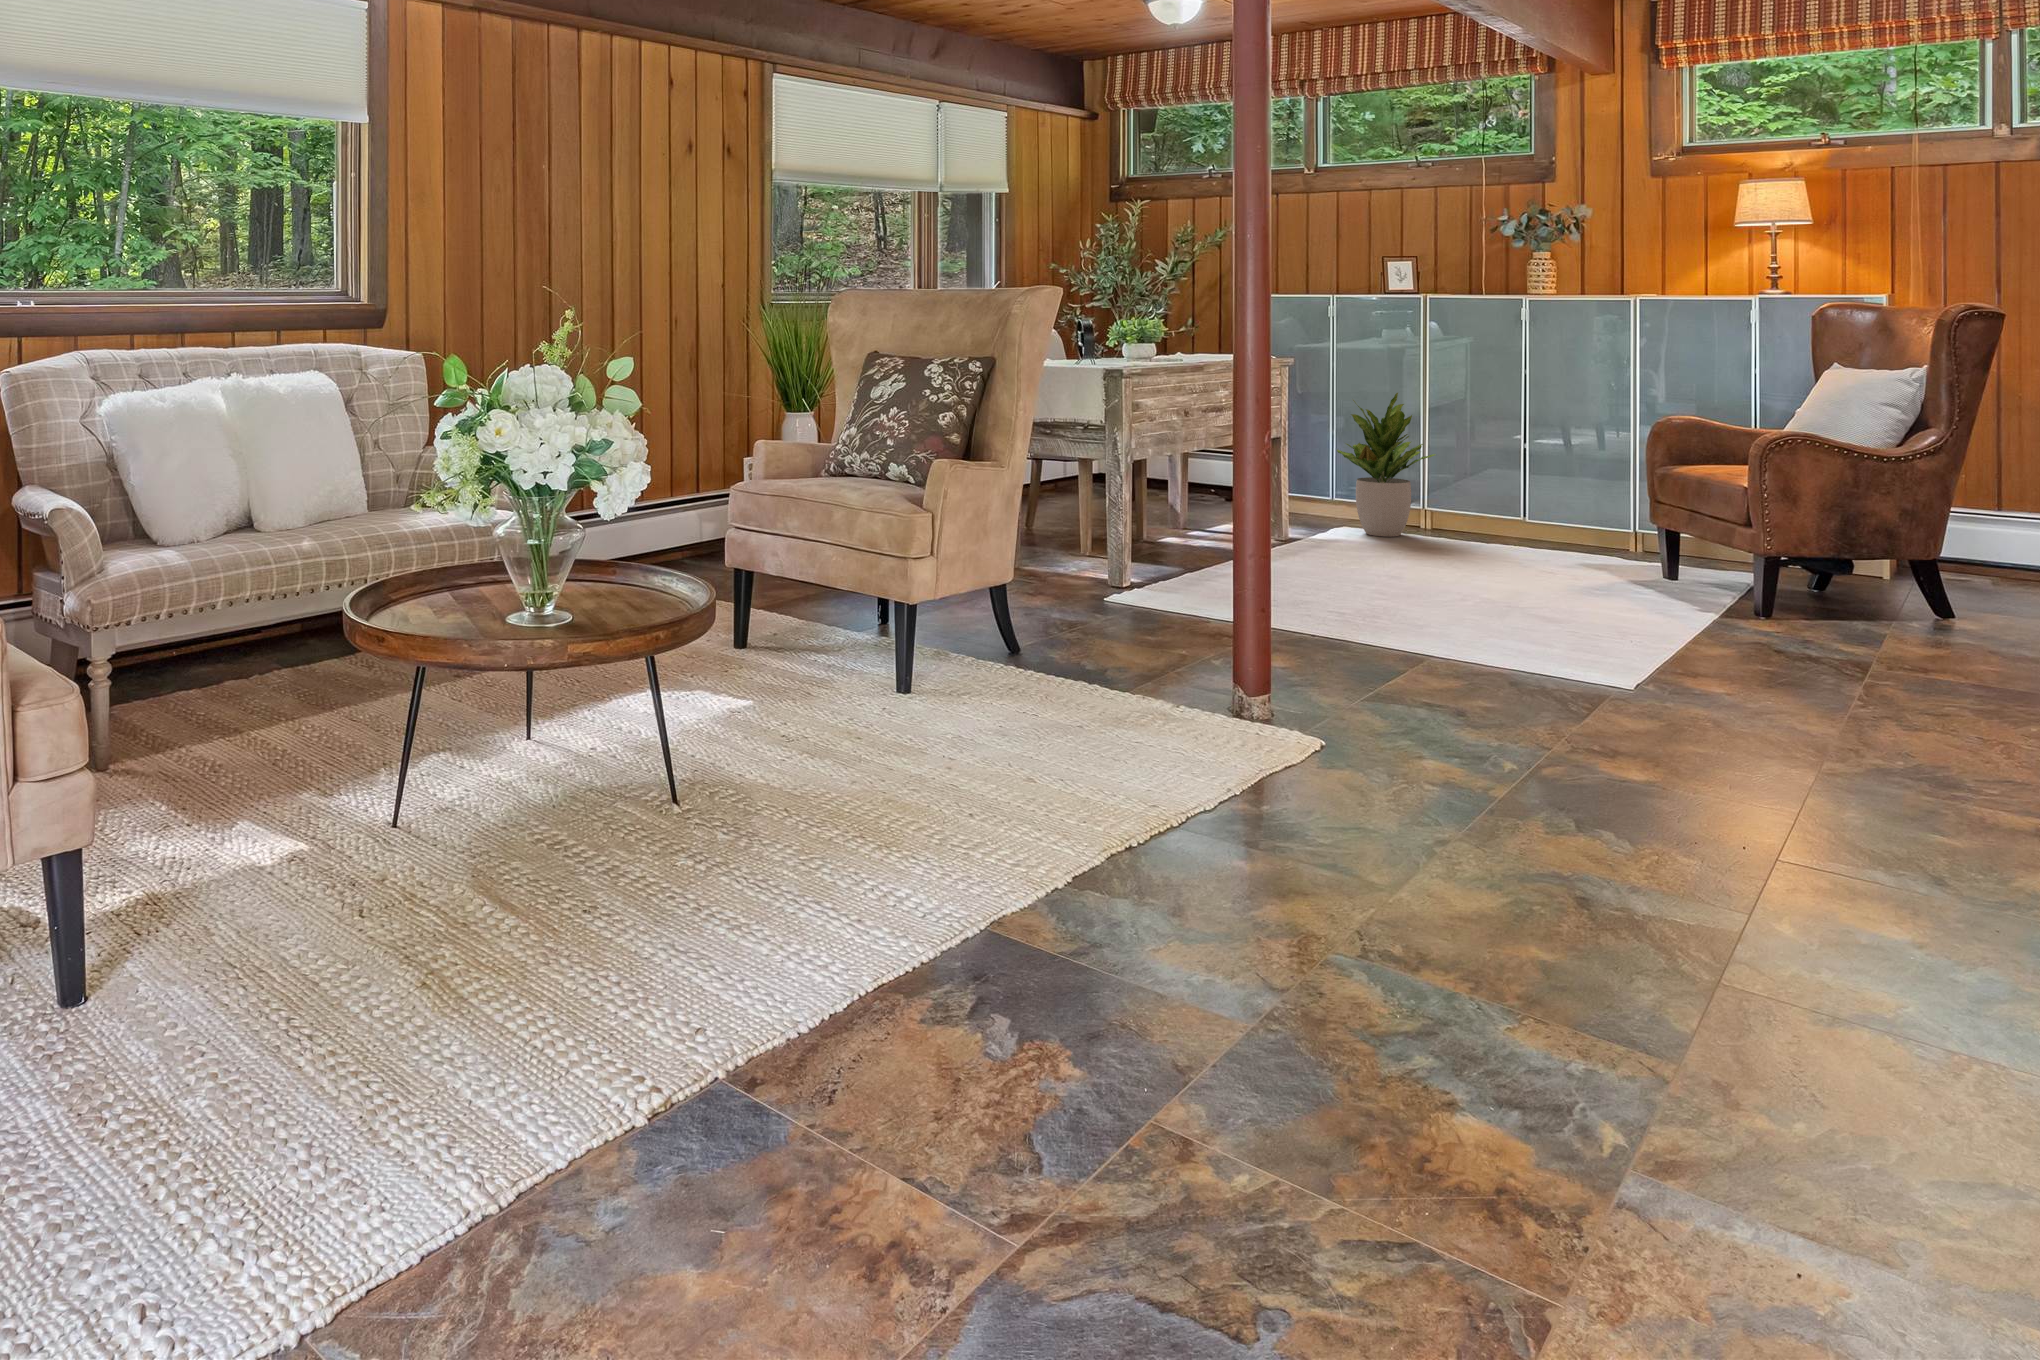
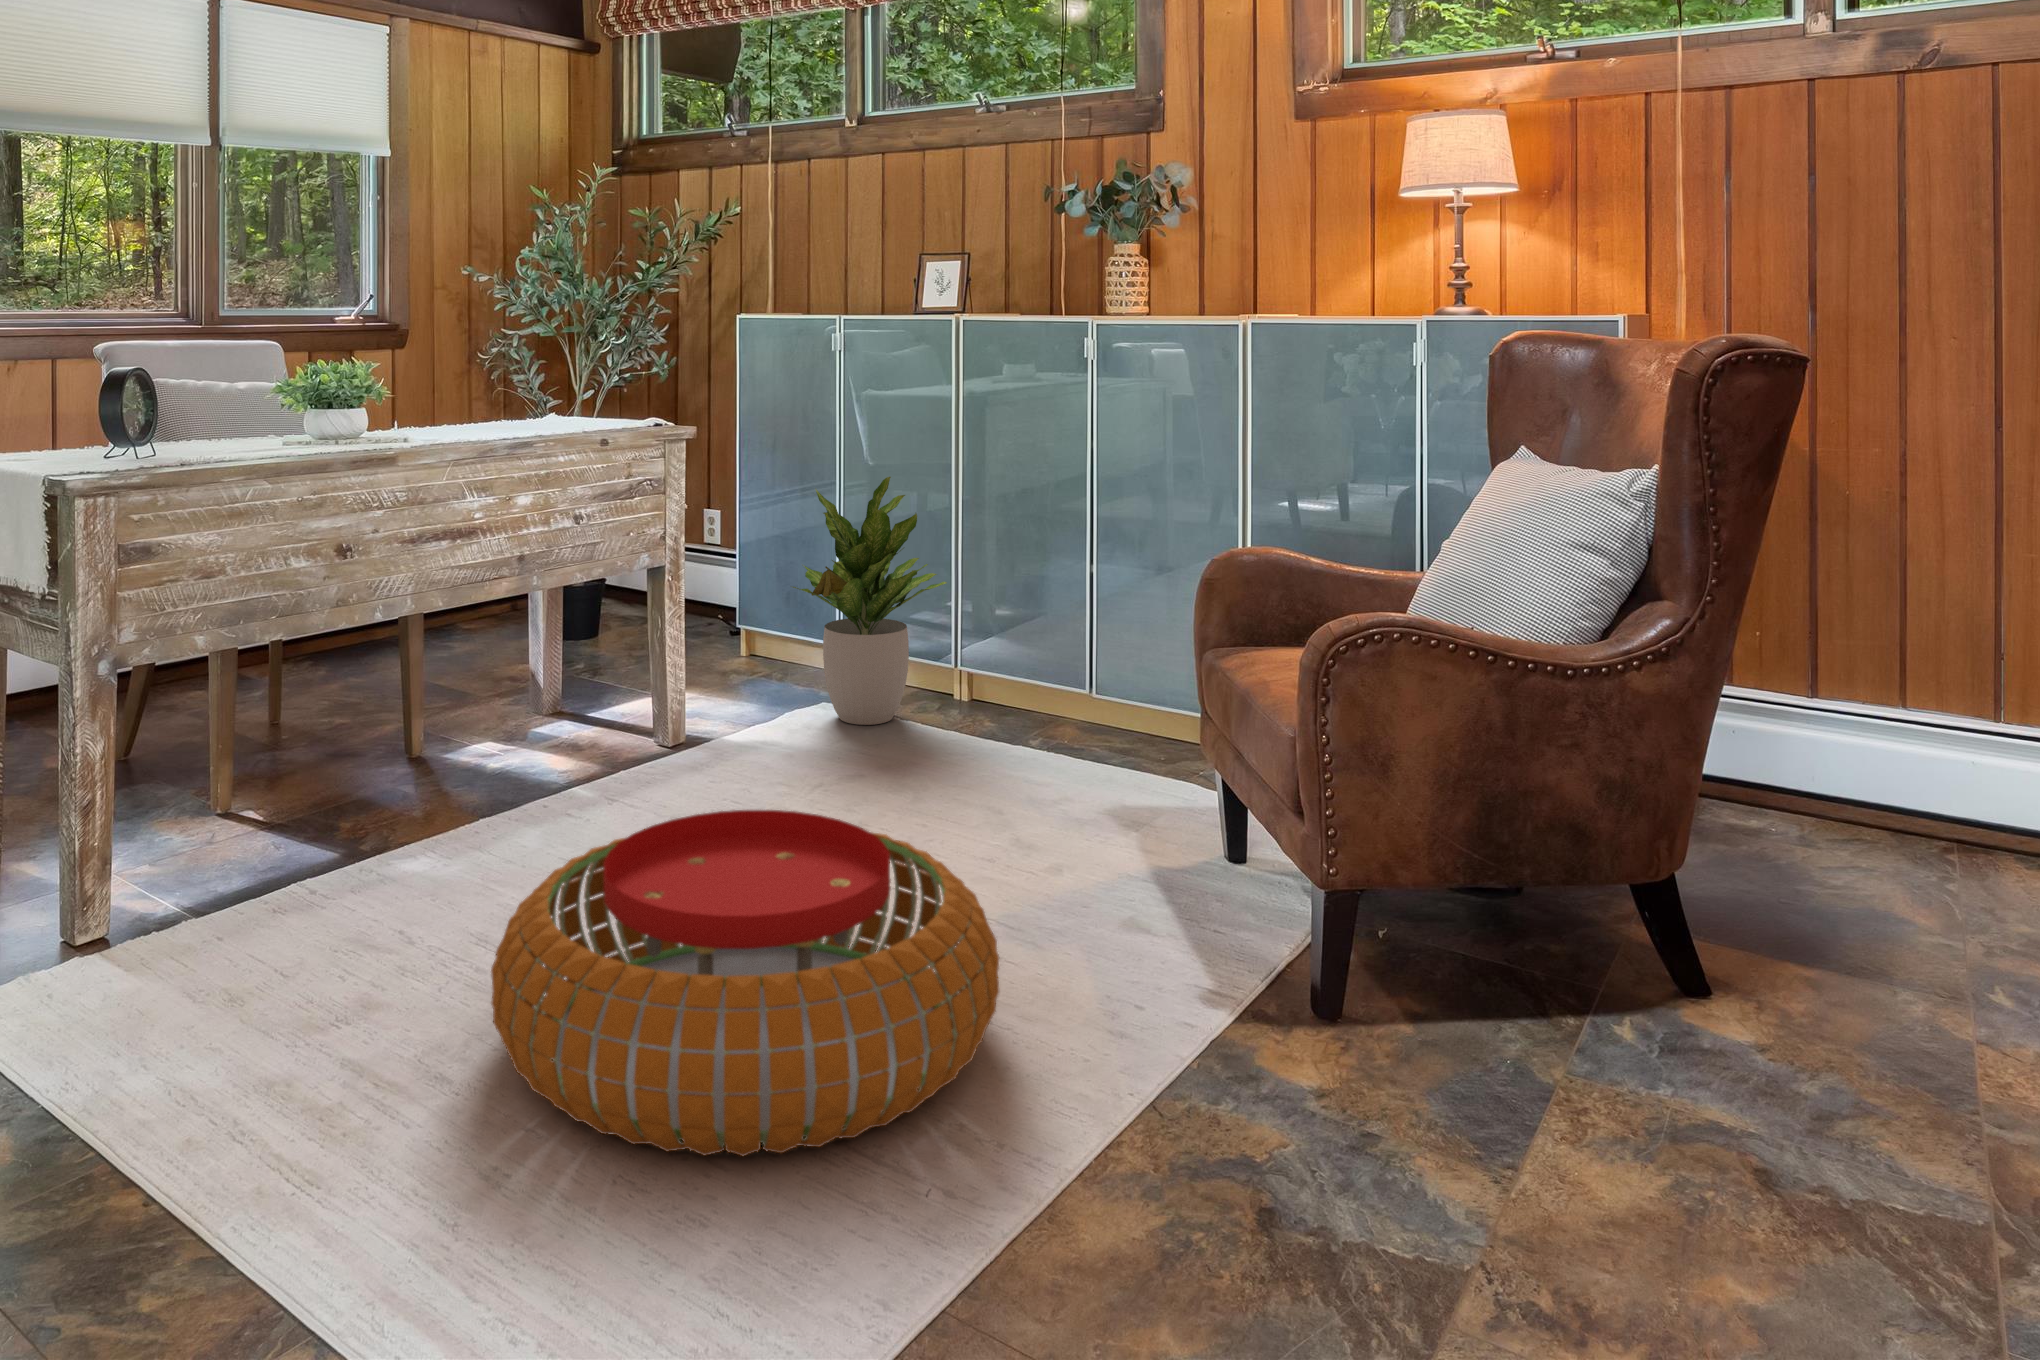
pouf: none [1372,527,1623,637] -> present [491,810,999,1156]

